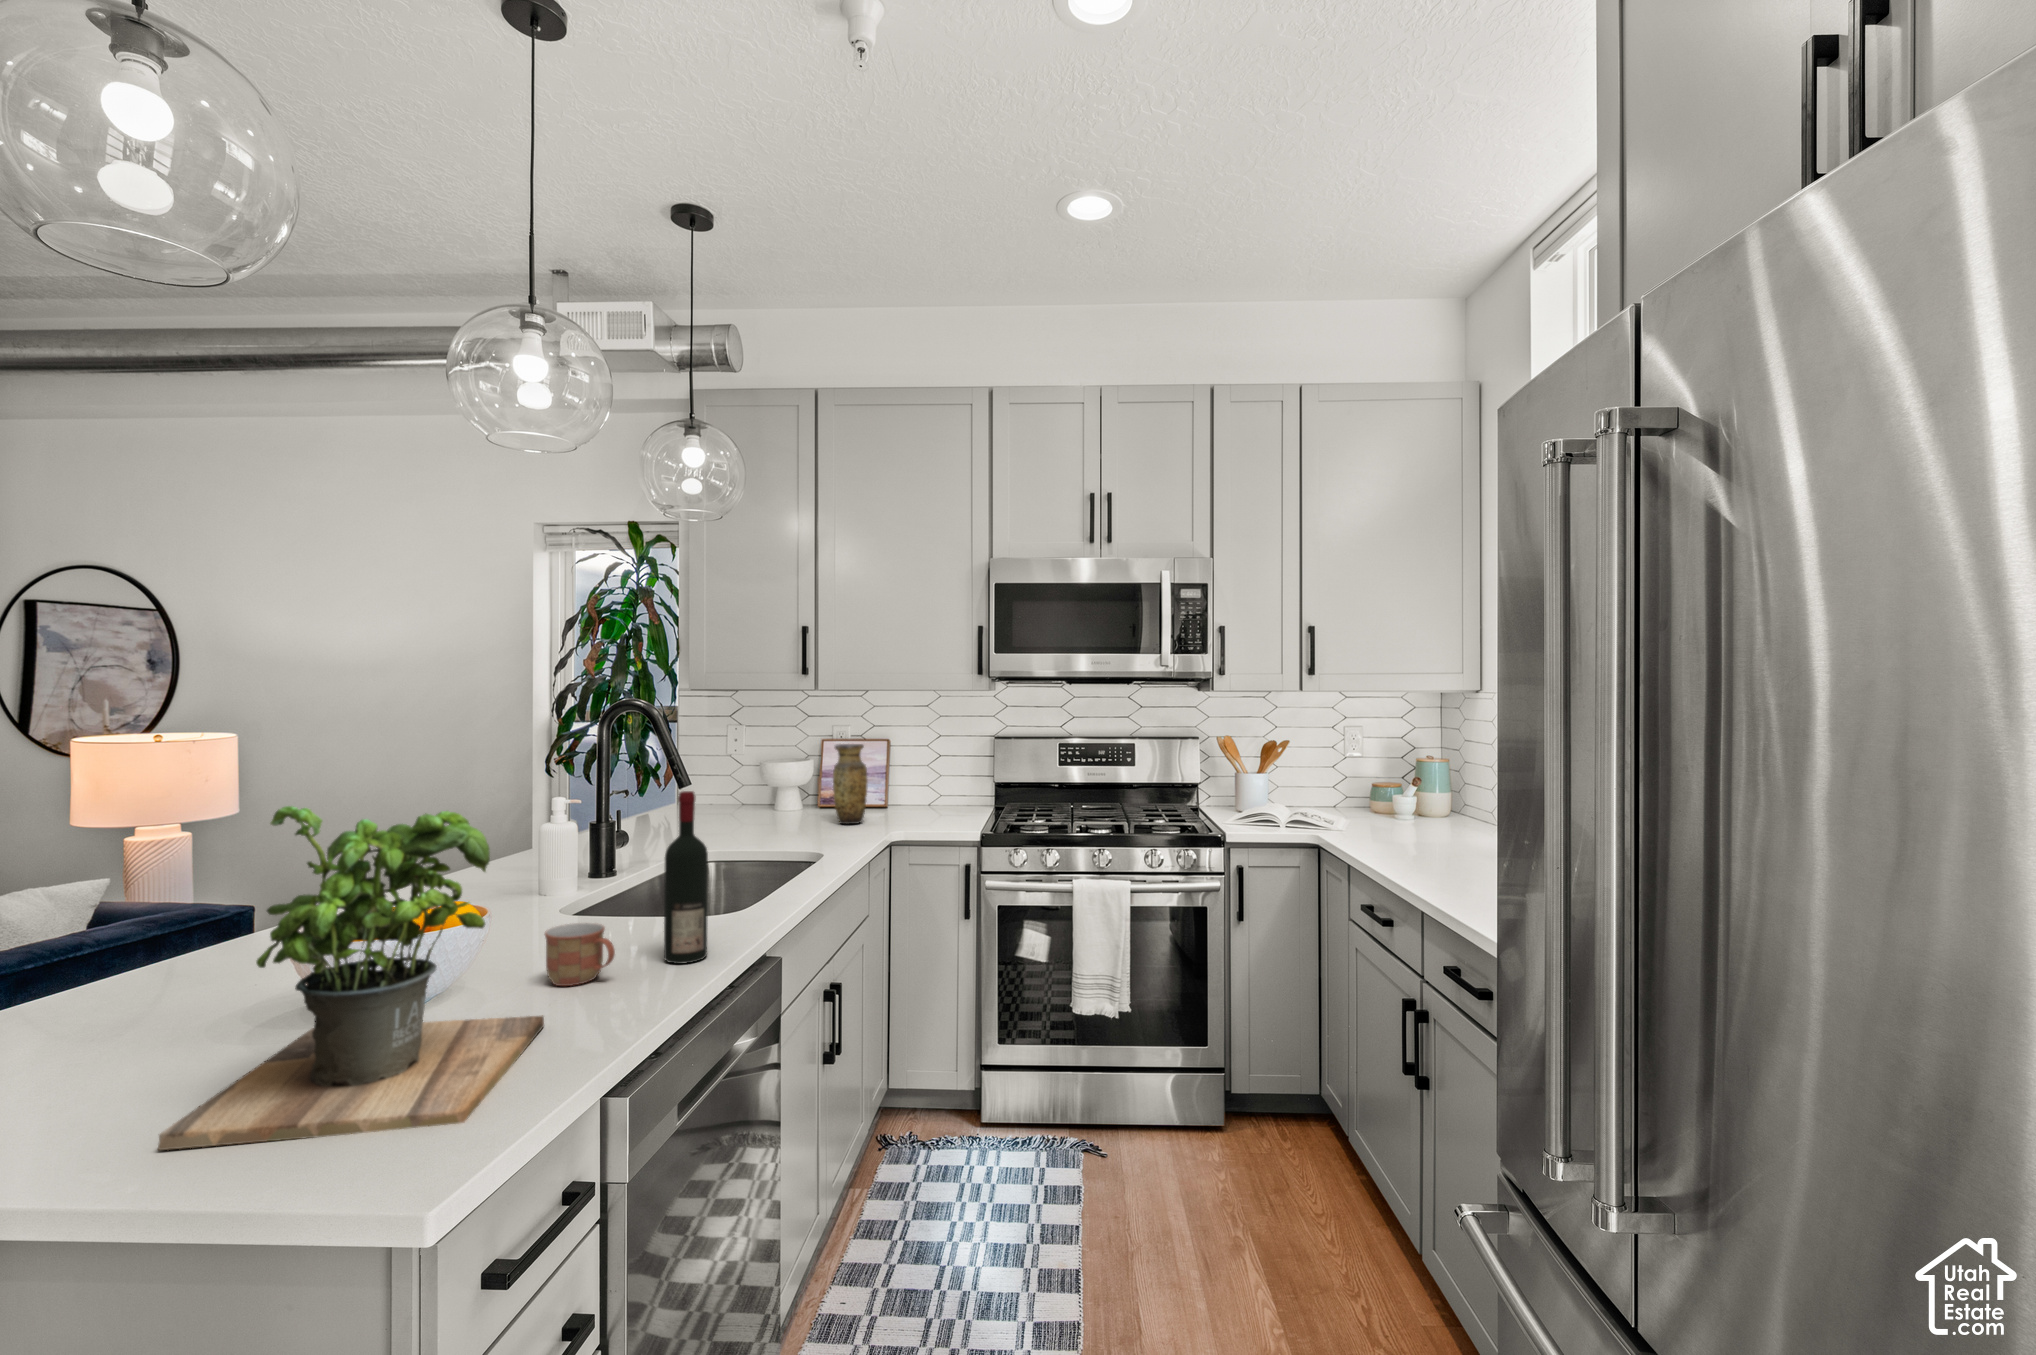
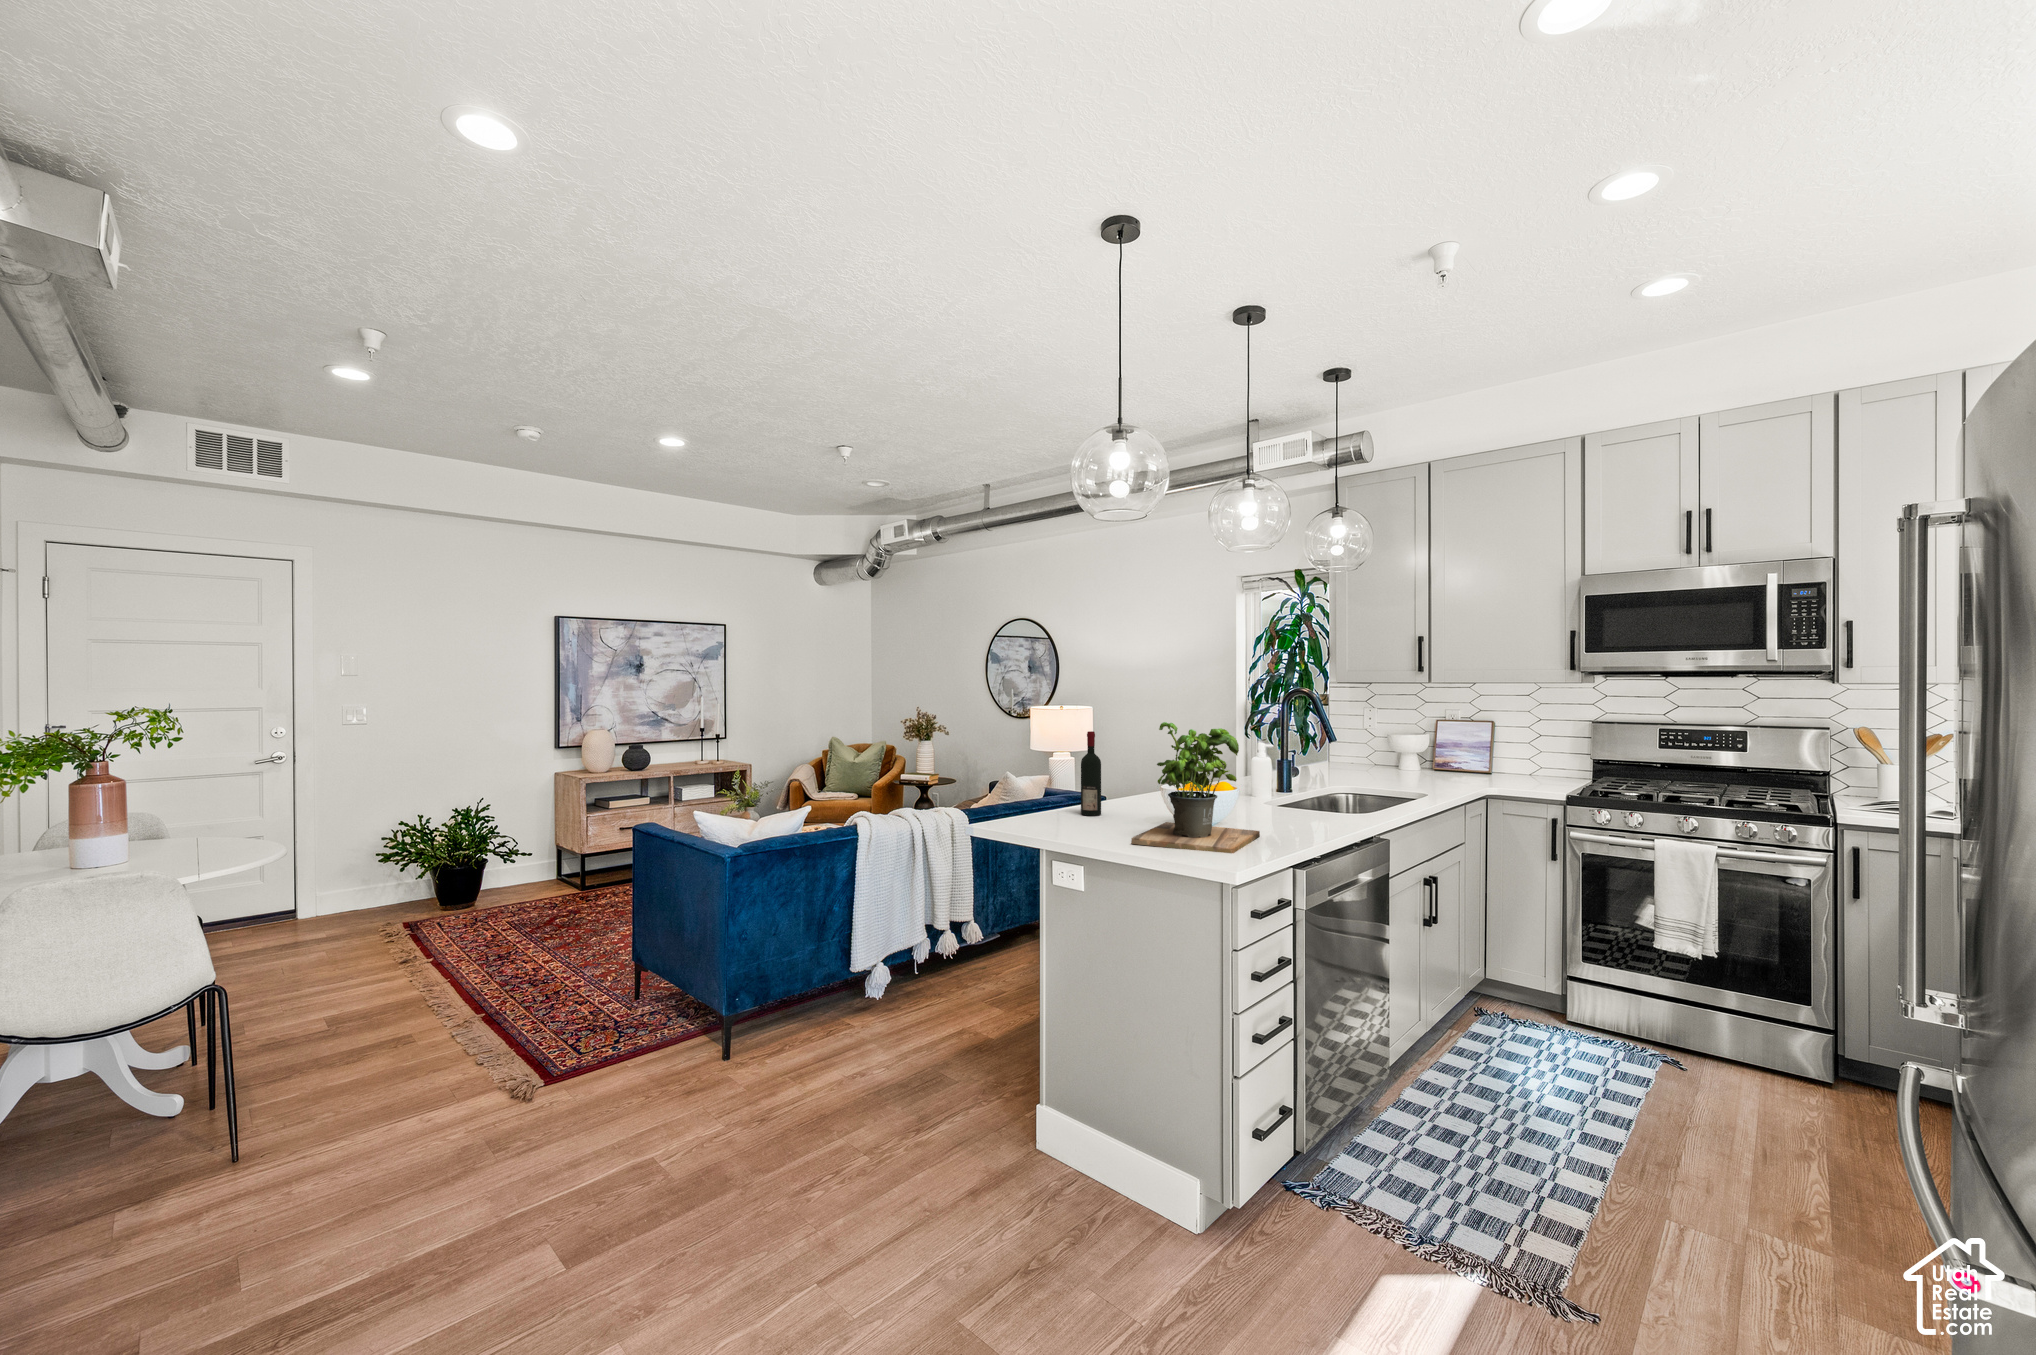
vase: present [833,744,867,824] -> none [1445,723,1473,783]
wine bottle: present [664,791,708,964] -> present [1081,731,1101,816]
mug: present [545,923,615,986] -> none [1257,798,1292,827]

